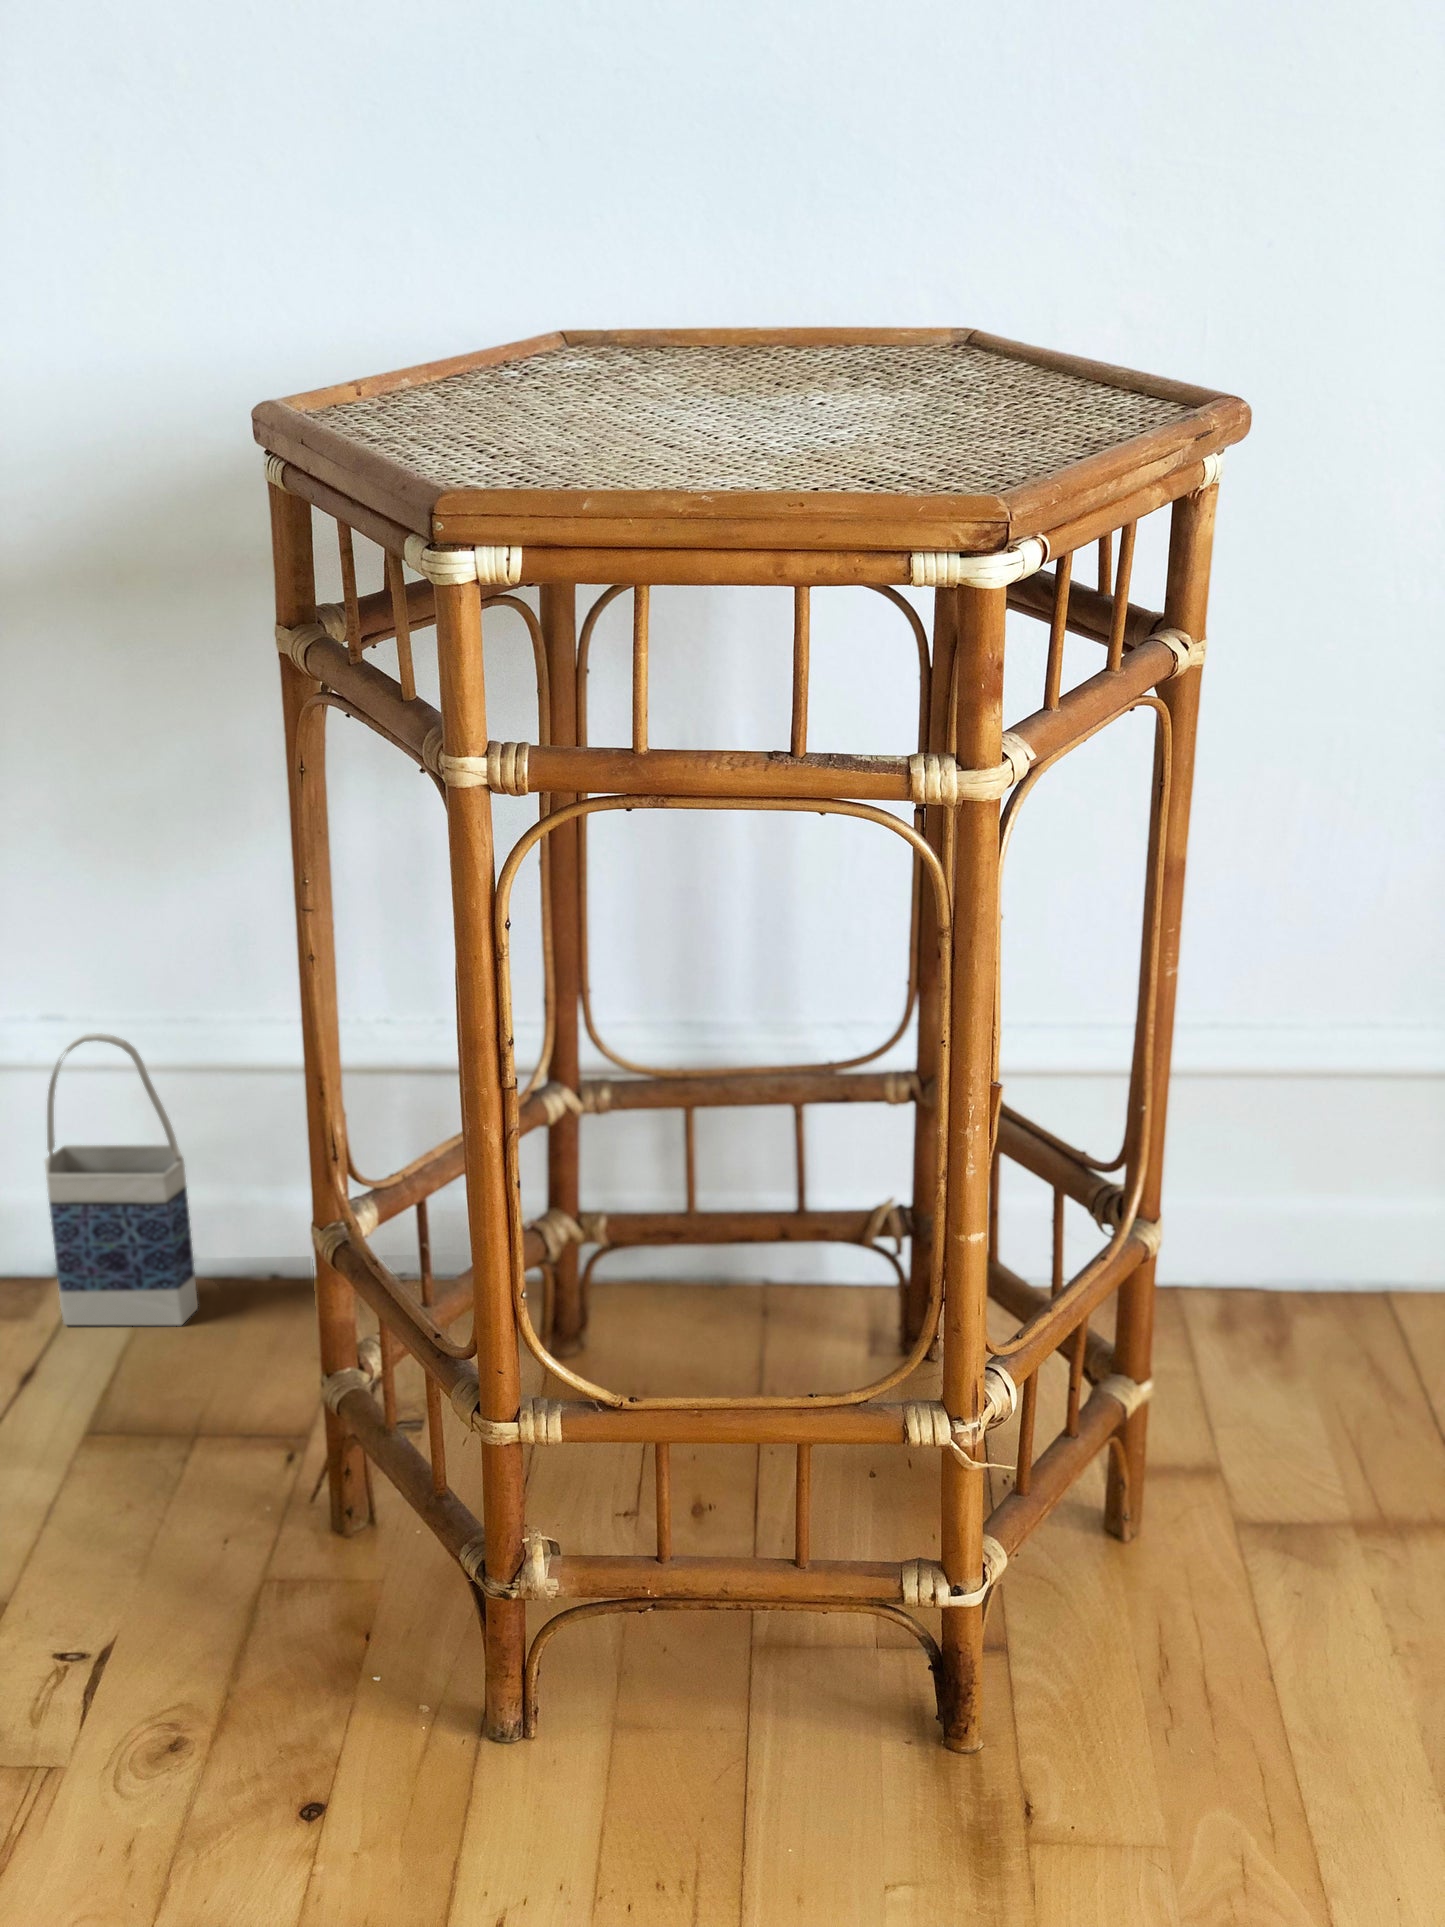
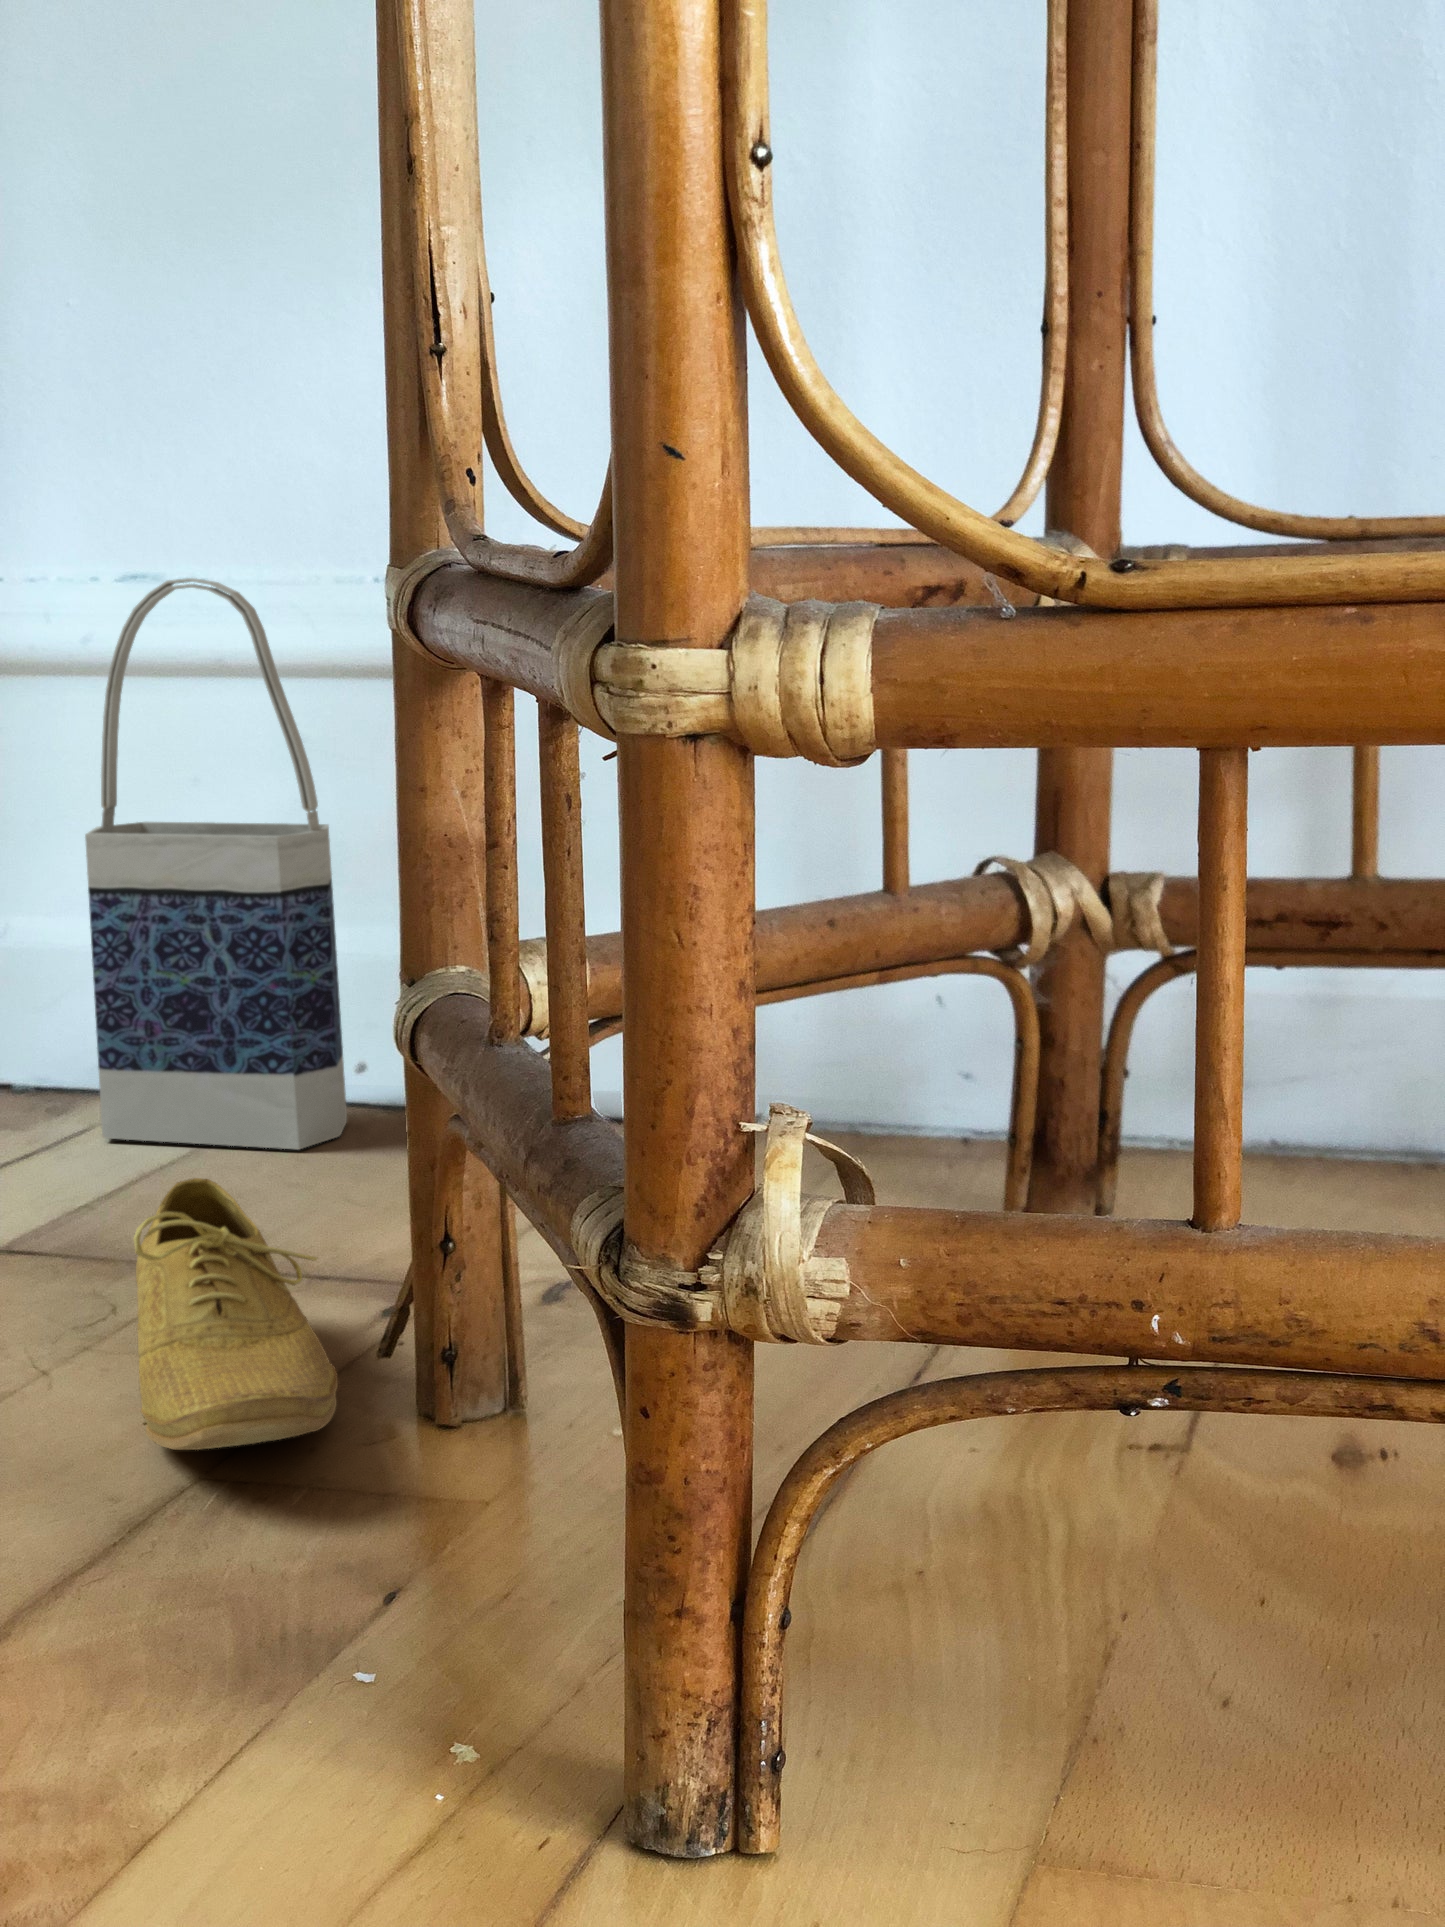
shoe: none [185,1428,312,1586] -> present [134,1178,338,1450]

